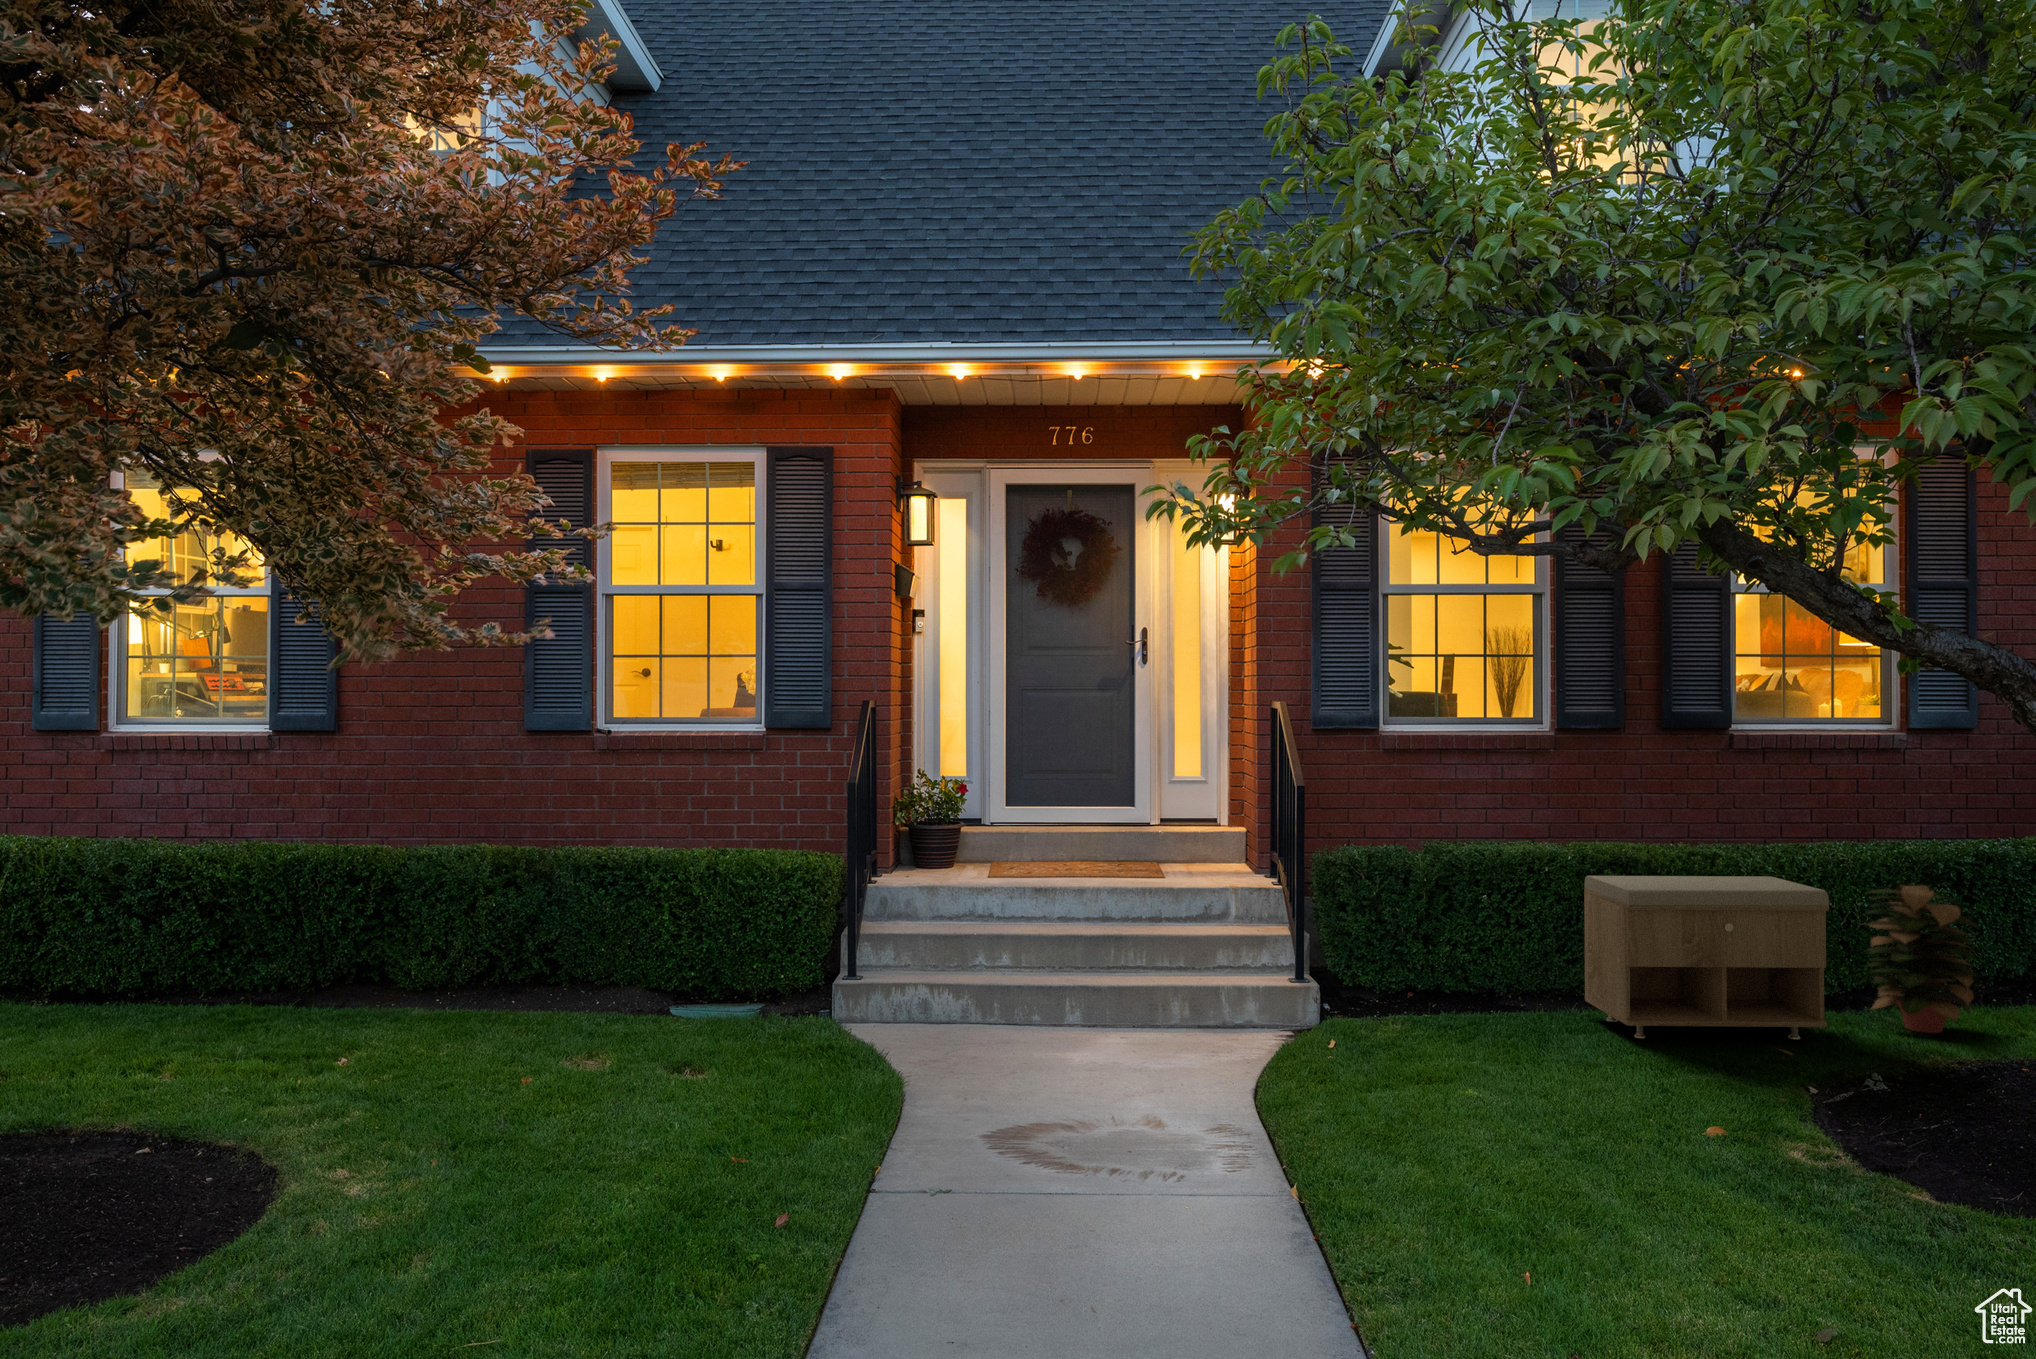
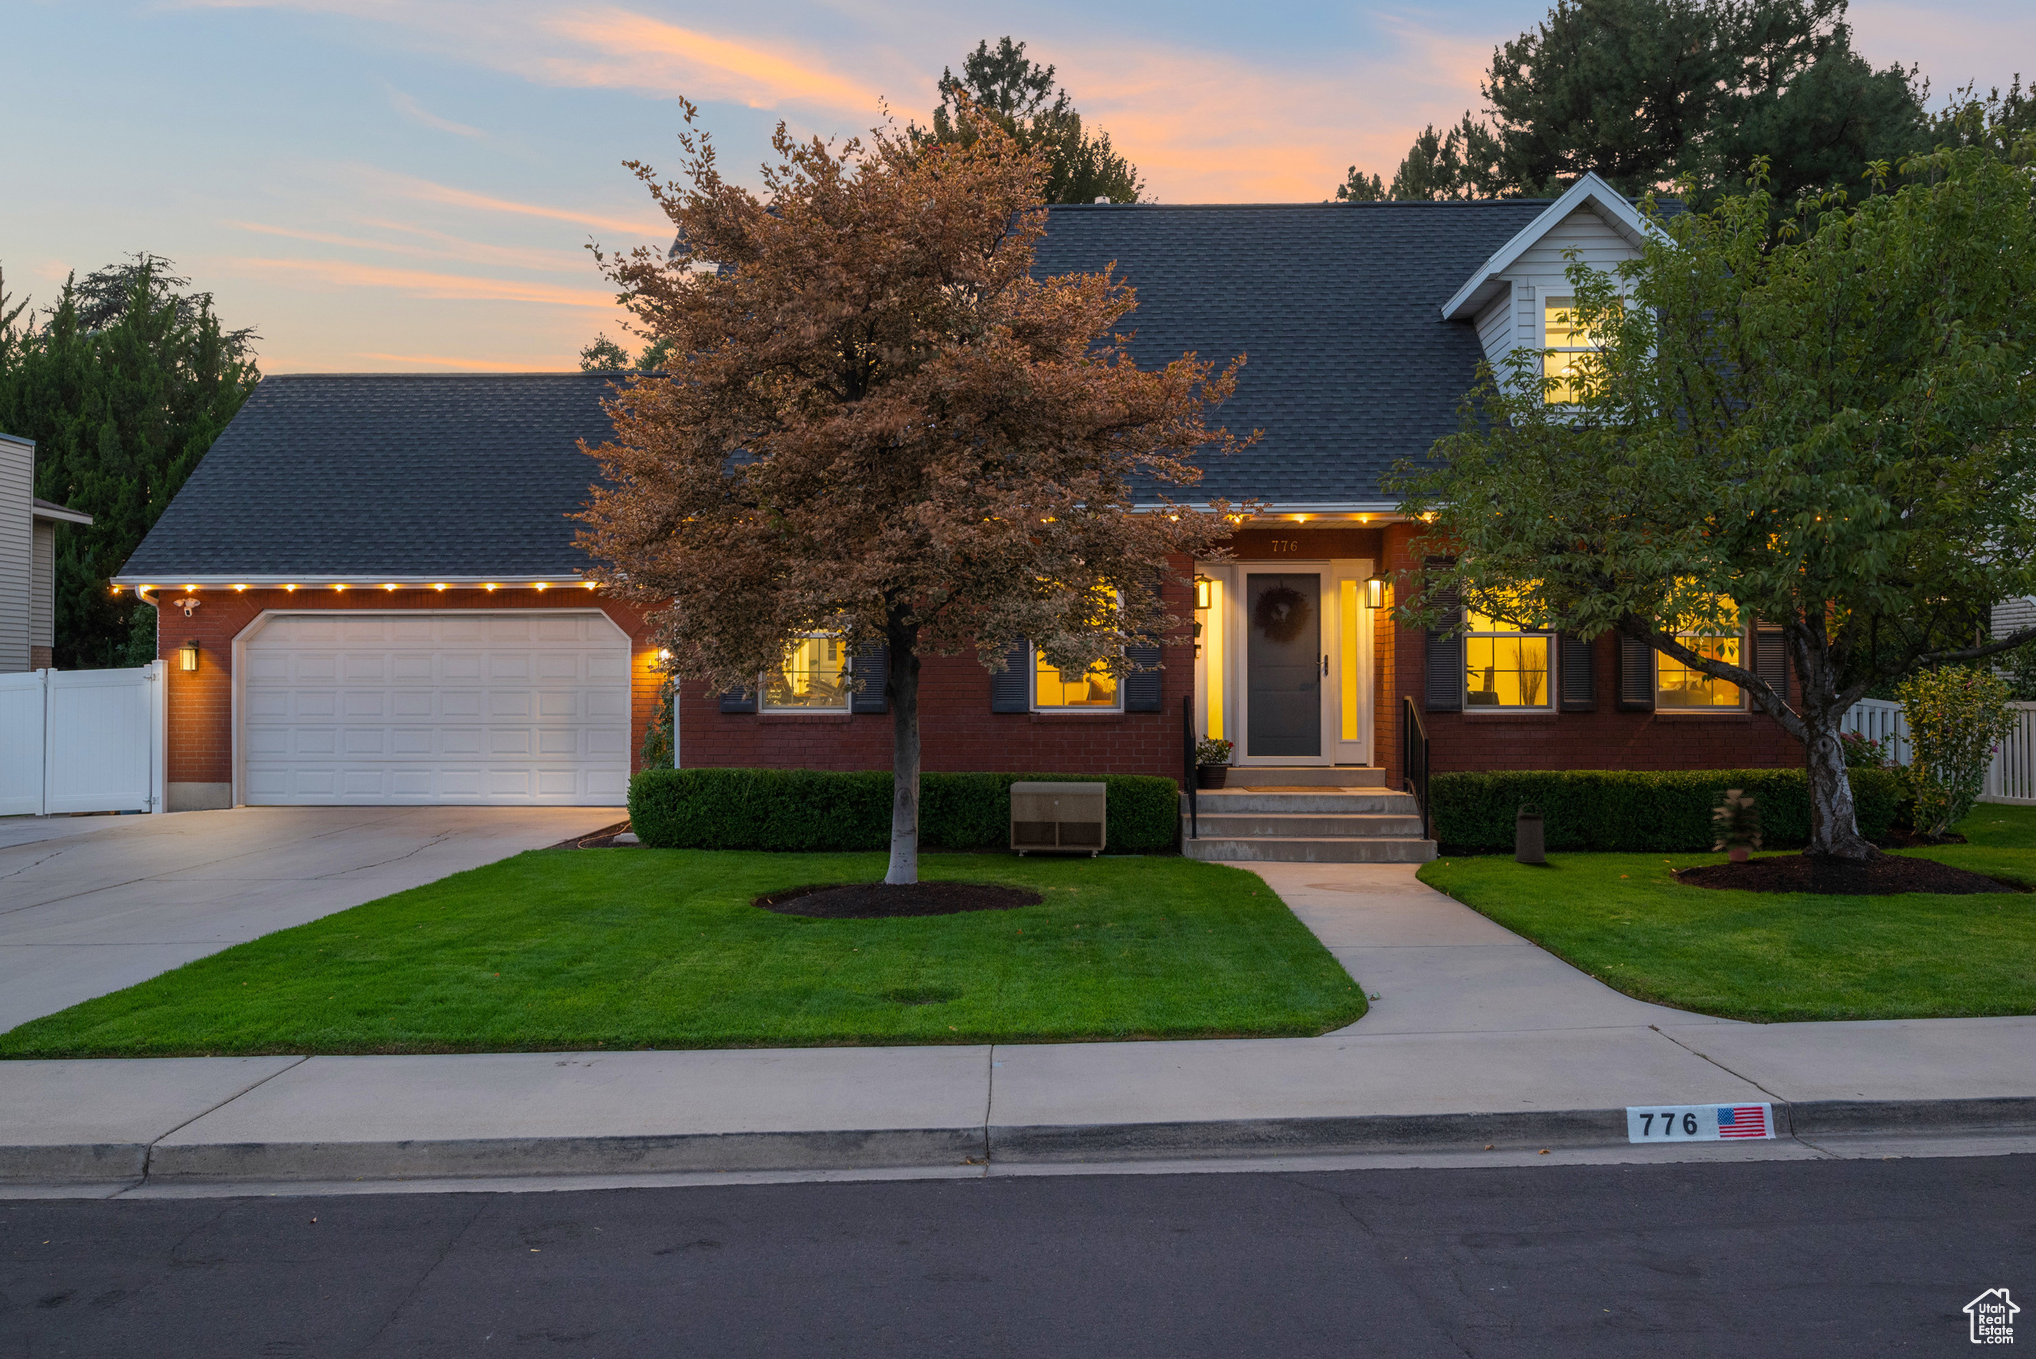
storage bench: present [1584,876,1829,1040] -> present [1010,782,1106,857]
watering can: none [1479,918,1544,1044] -> present [1515,809,1546,863]

